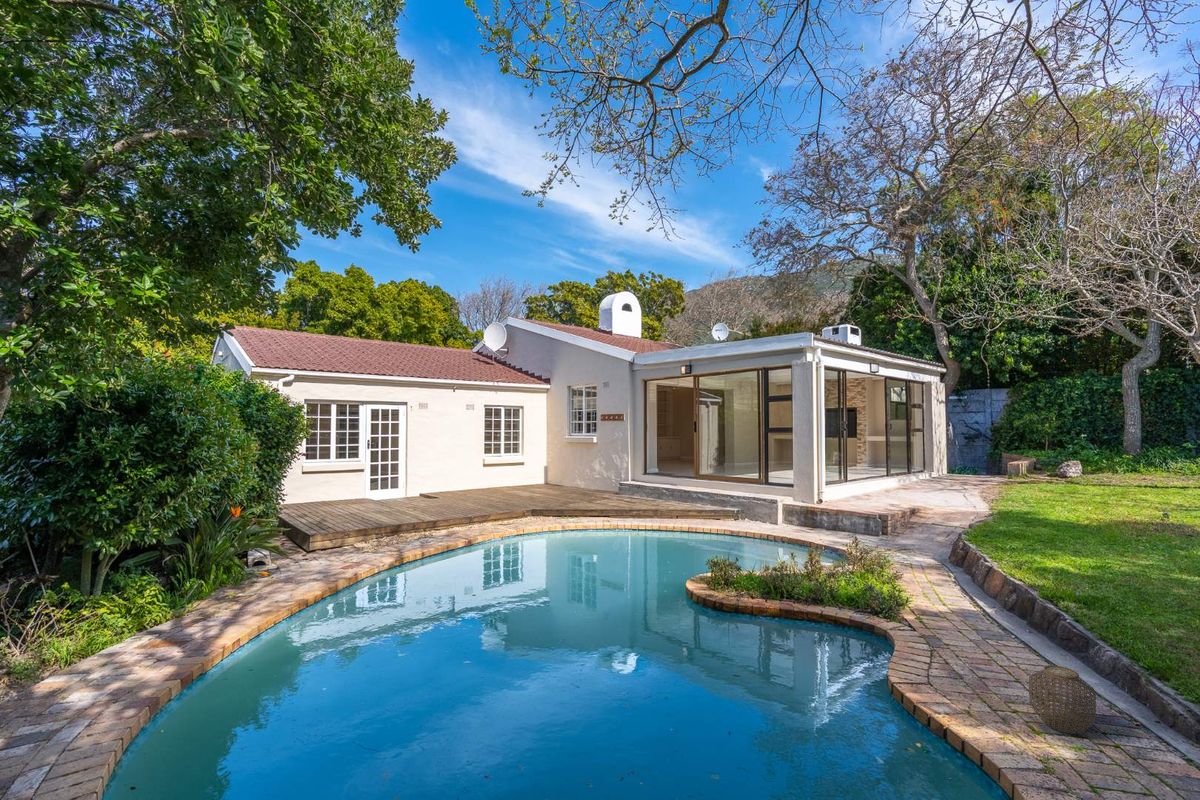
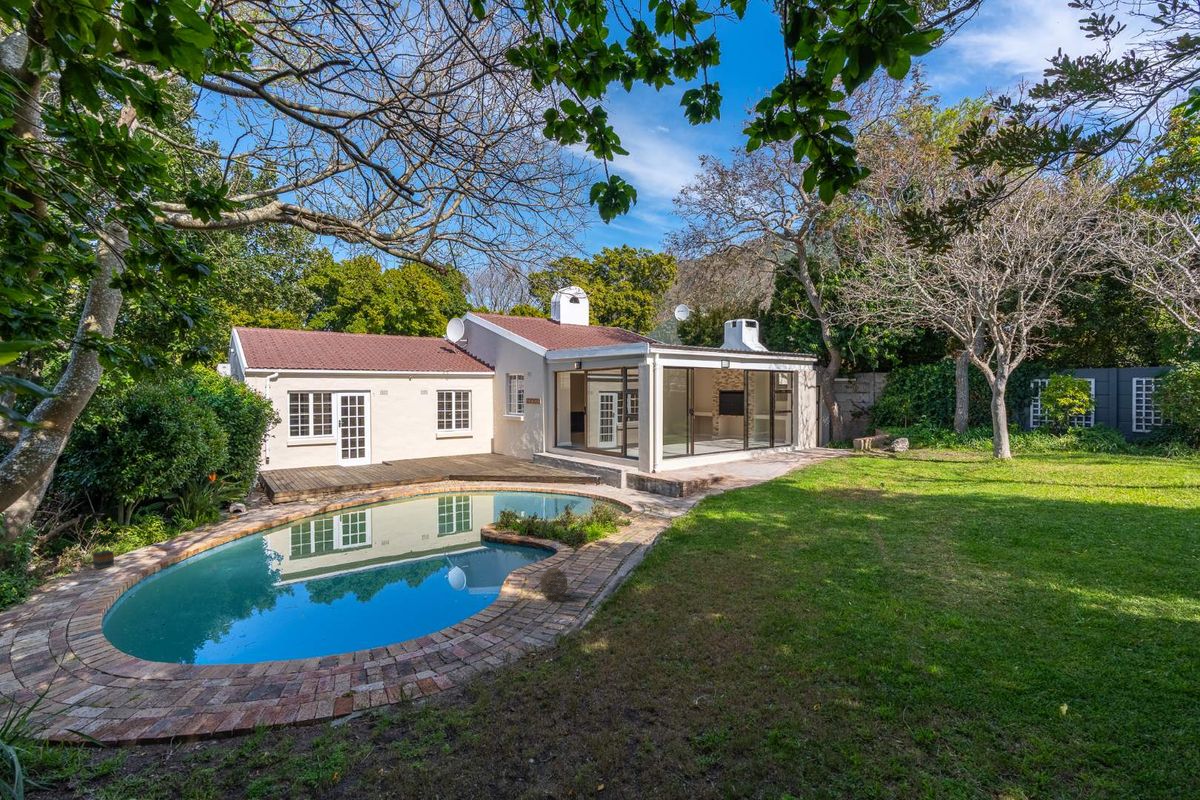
potted tree: none [35,616,100,691] -> present [90,534,119,569]

